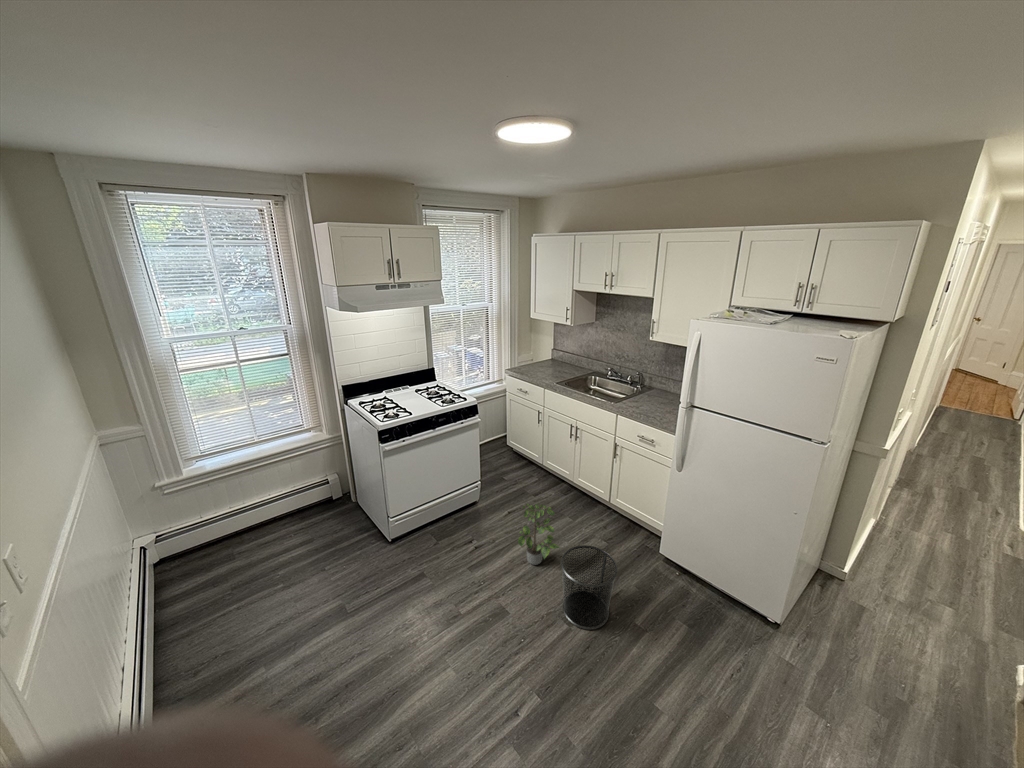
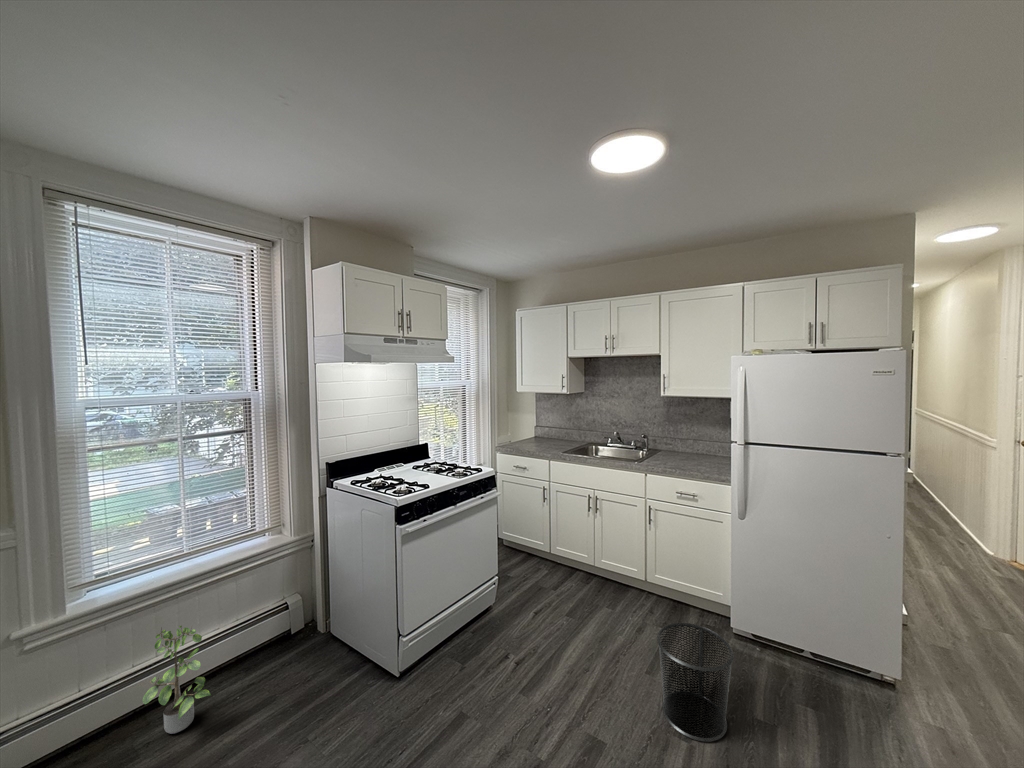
potted plant: present [518,504,559,565] -> present [143,626,211,734]

